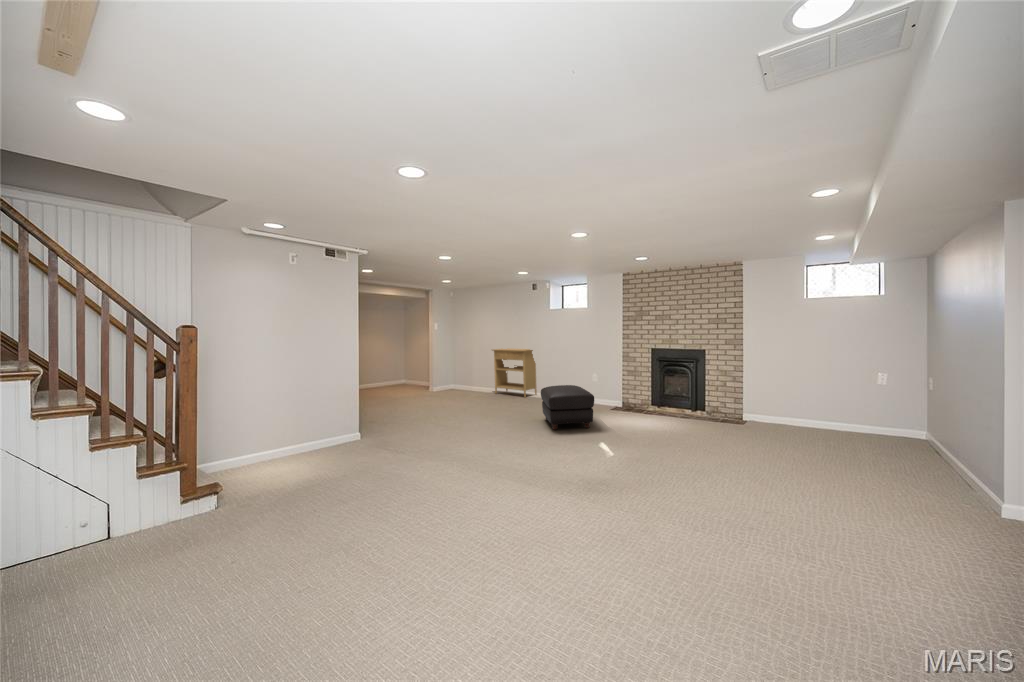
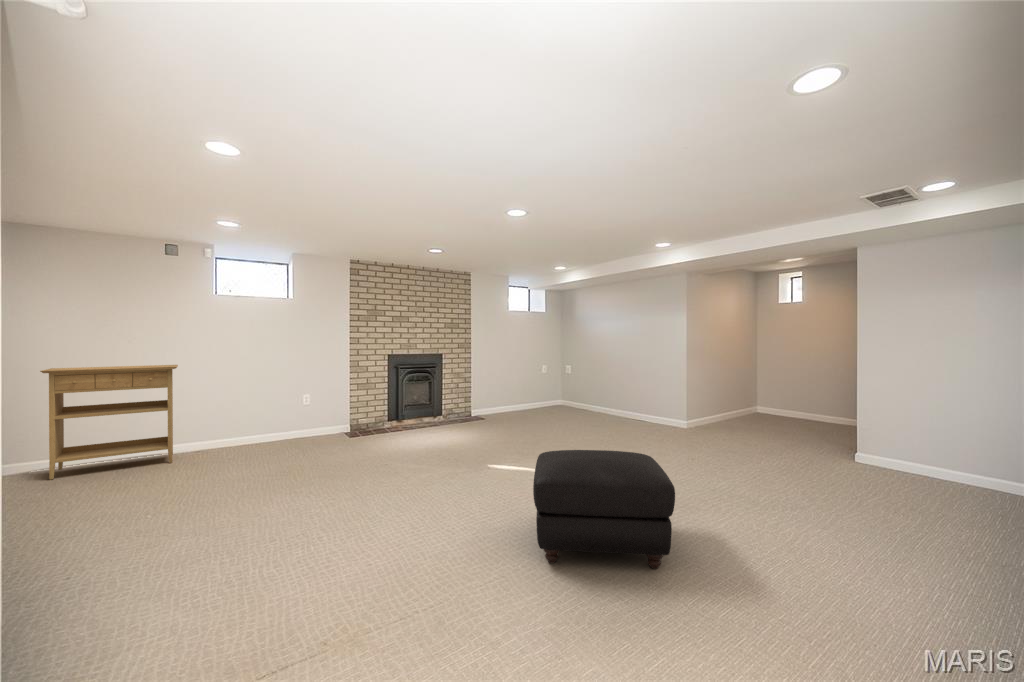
ottoman: present [541,385,594,430] -> present [533,450,675,569]

